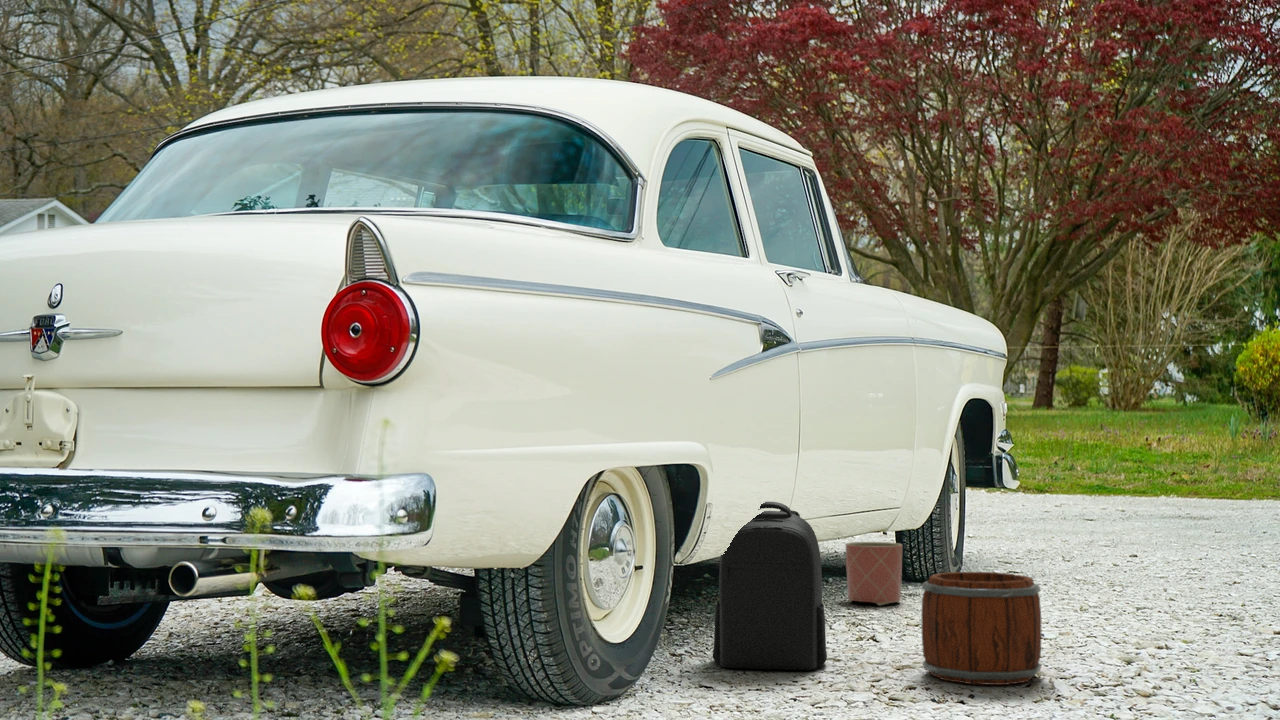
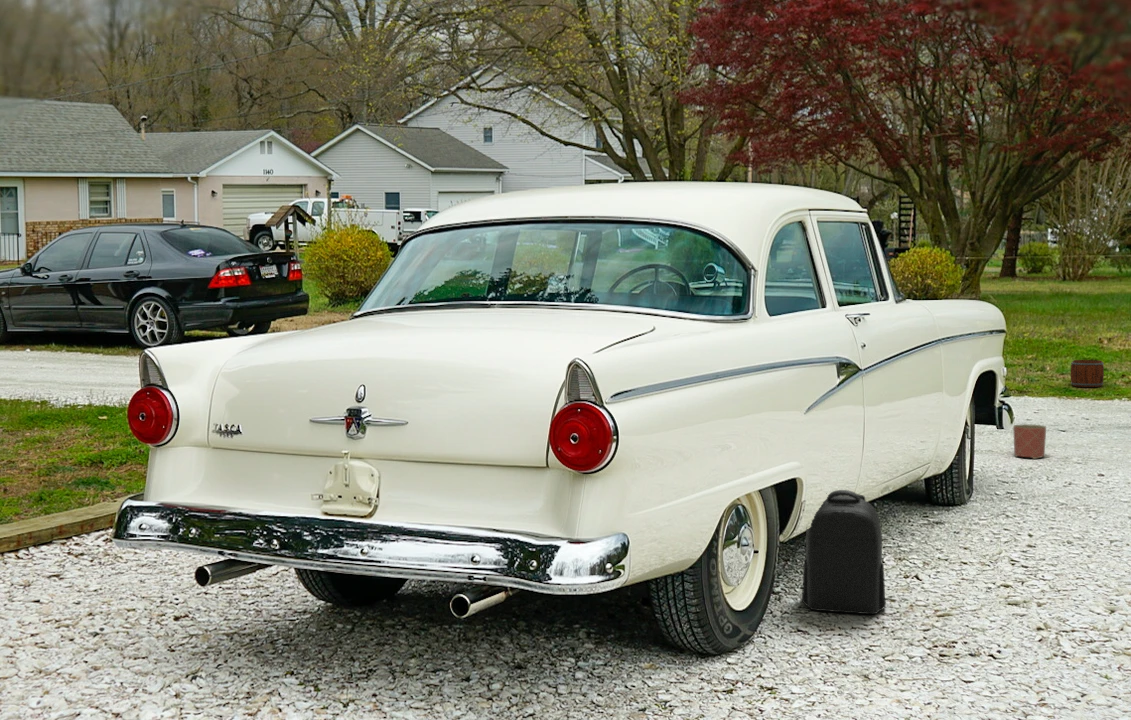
planter: present [846,542,903,605] -> present [1013,424,1046,459]
bucket: present [921,572,1042,685] -> present [1071,360,1104,387]

